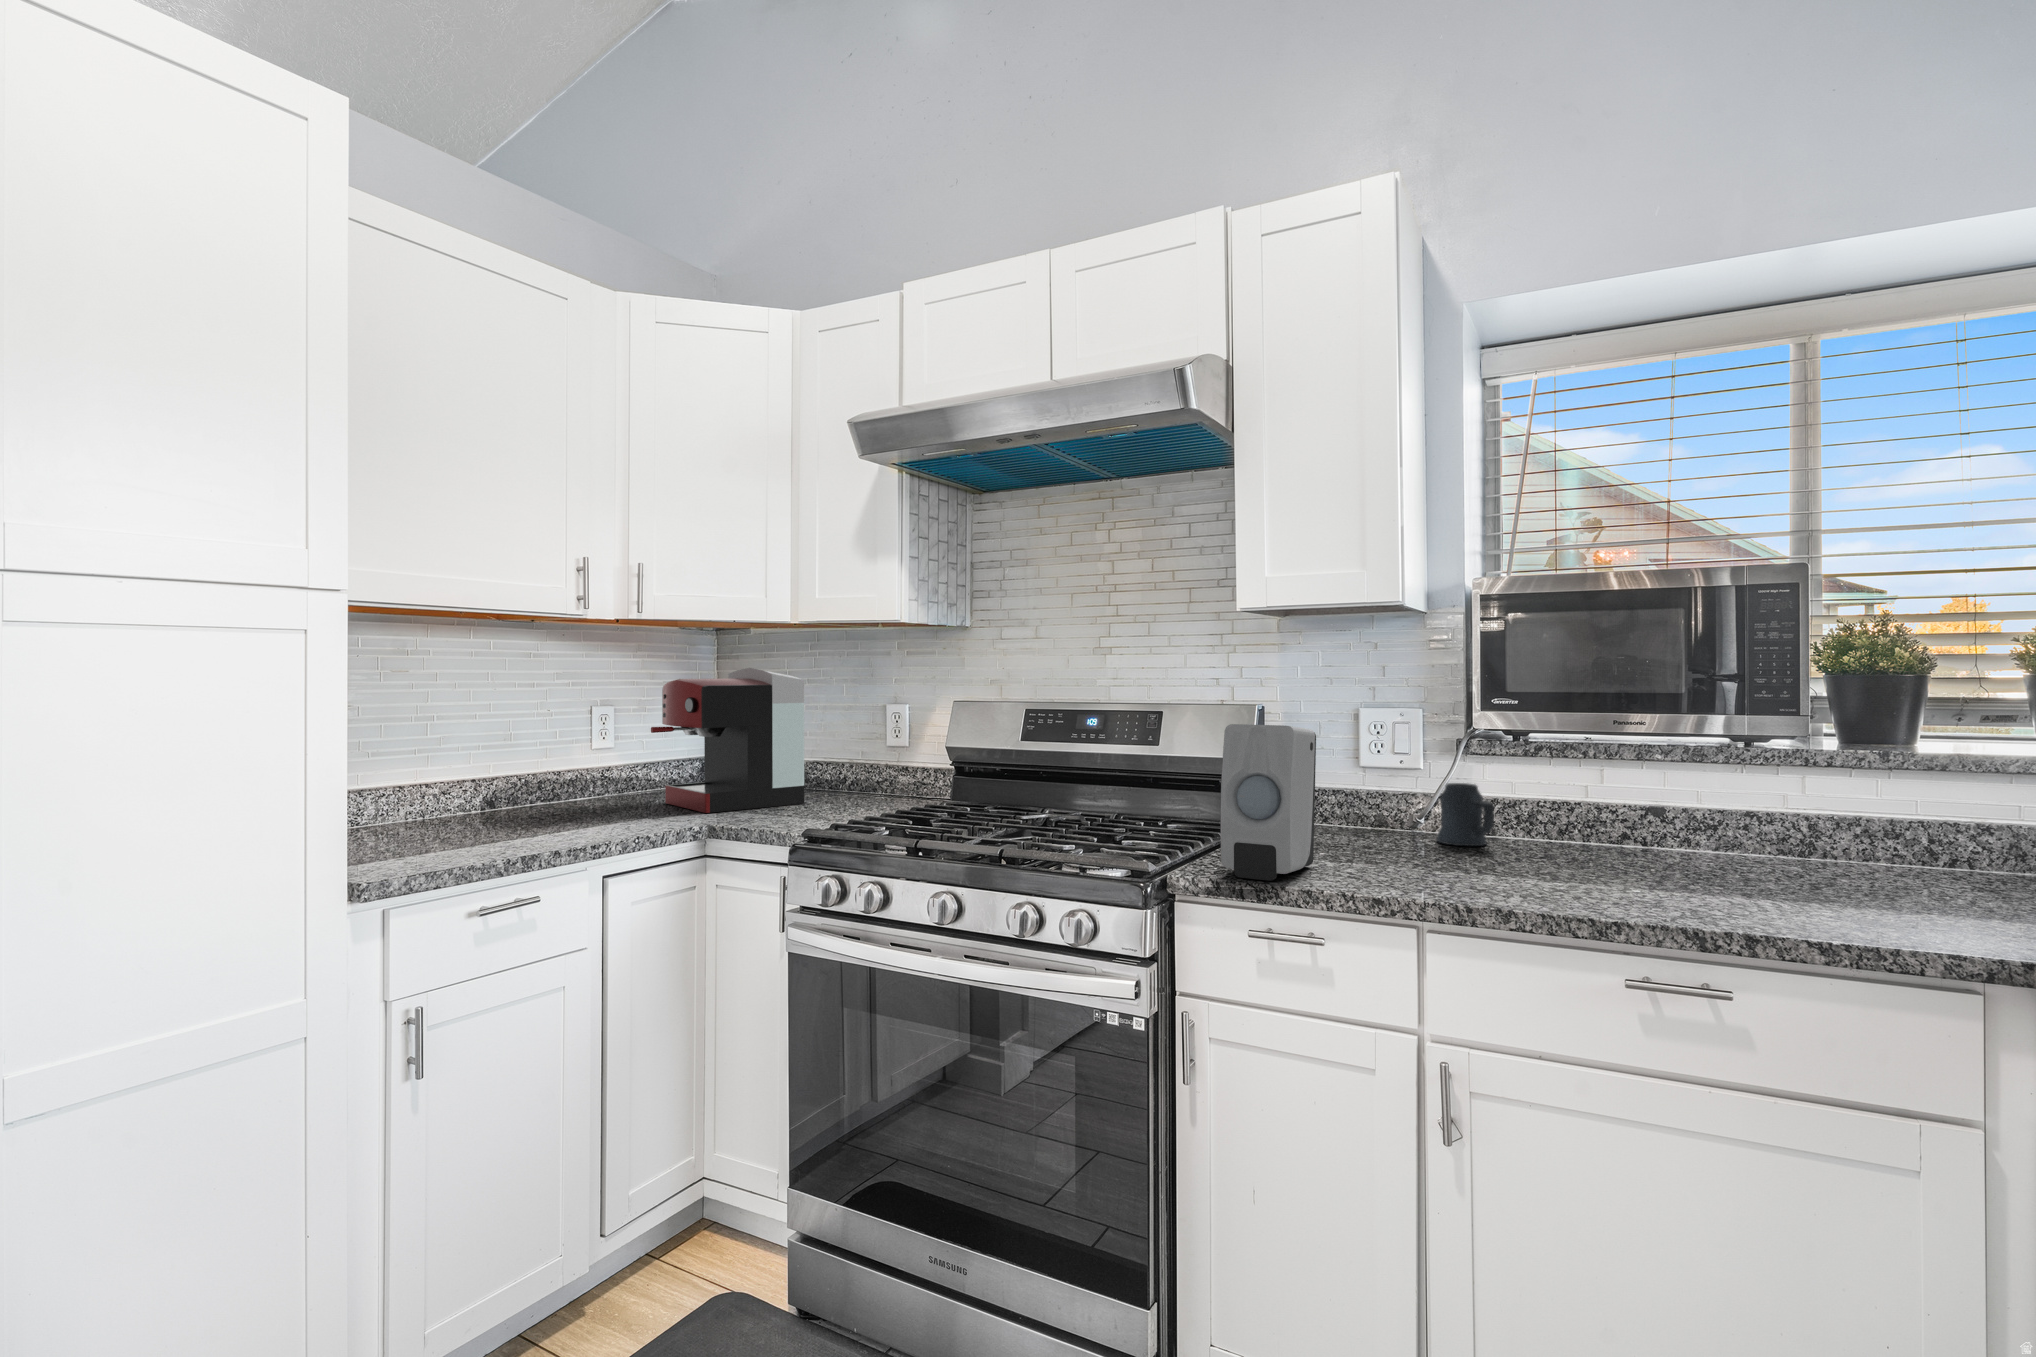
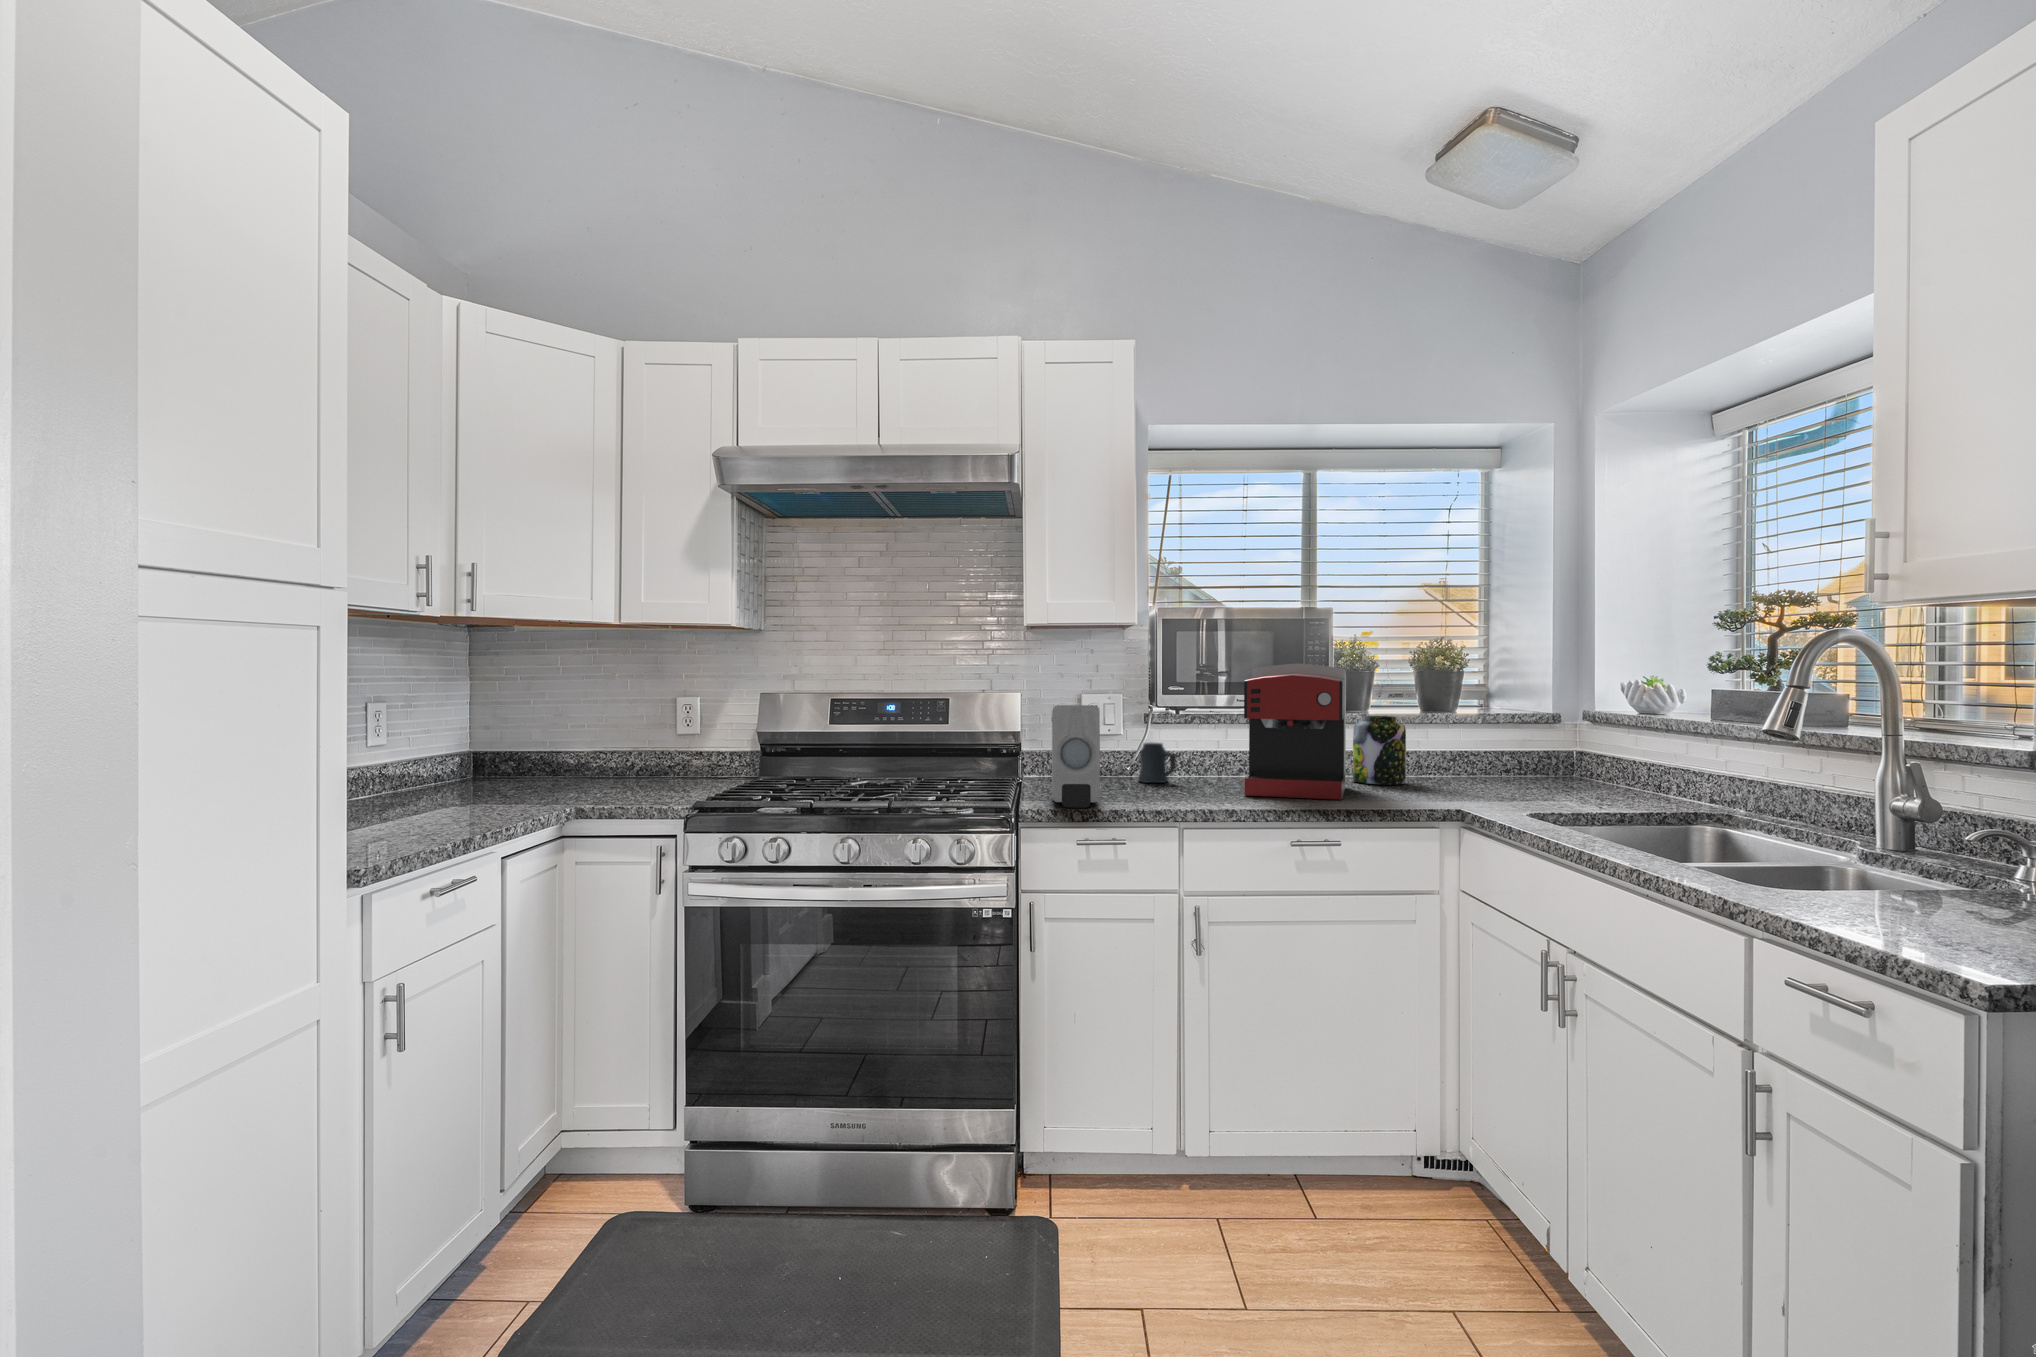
coffee maker: present [651,668,804,813] -> present [1244,663,1346,800]
jar: none [1849,755,1969,886] -> present [1353,716,1406,785]

